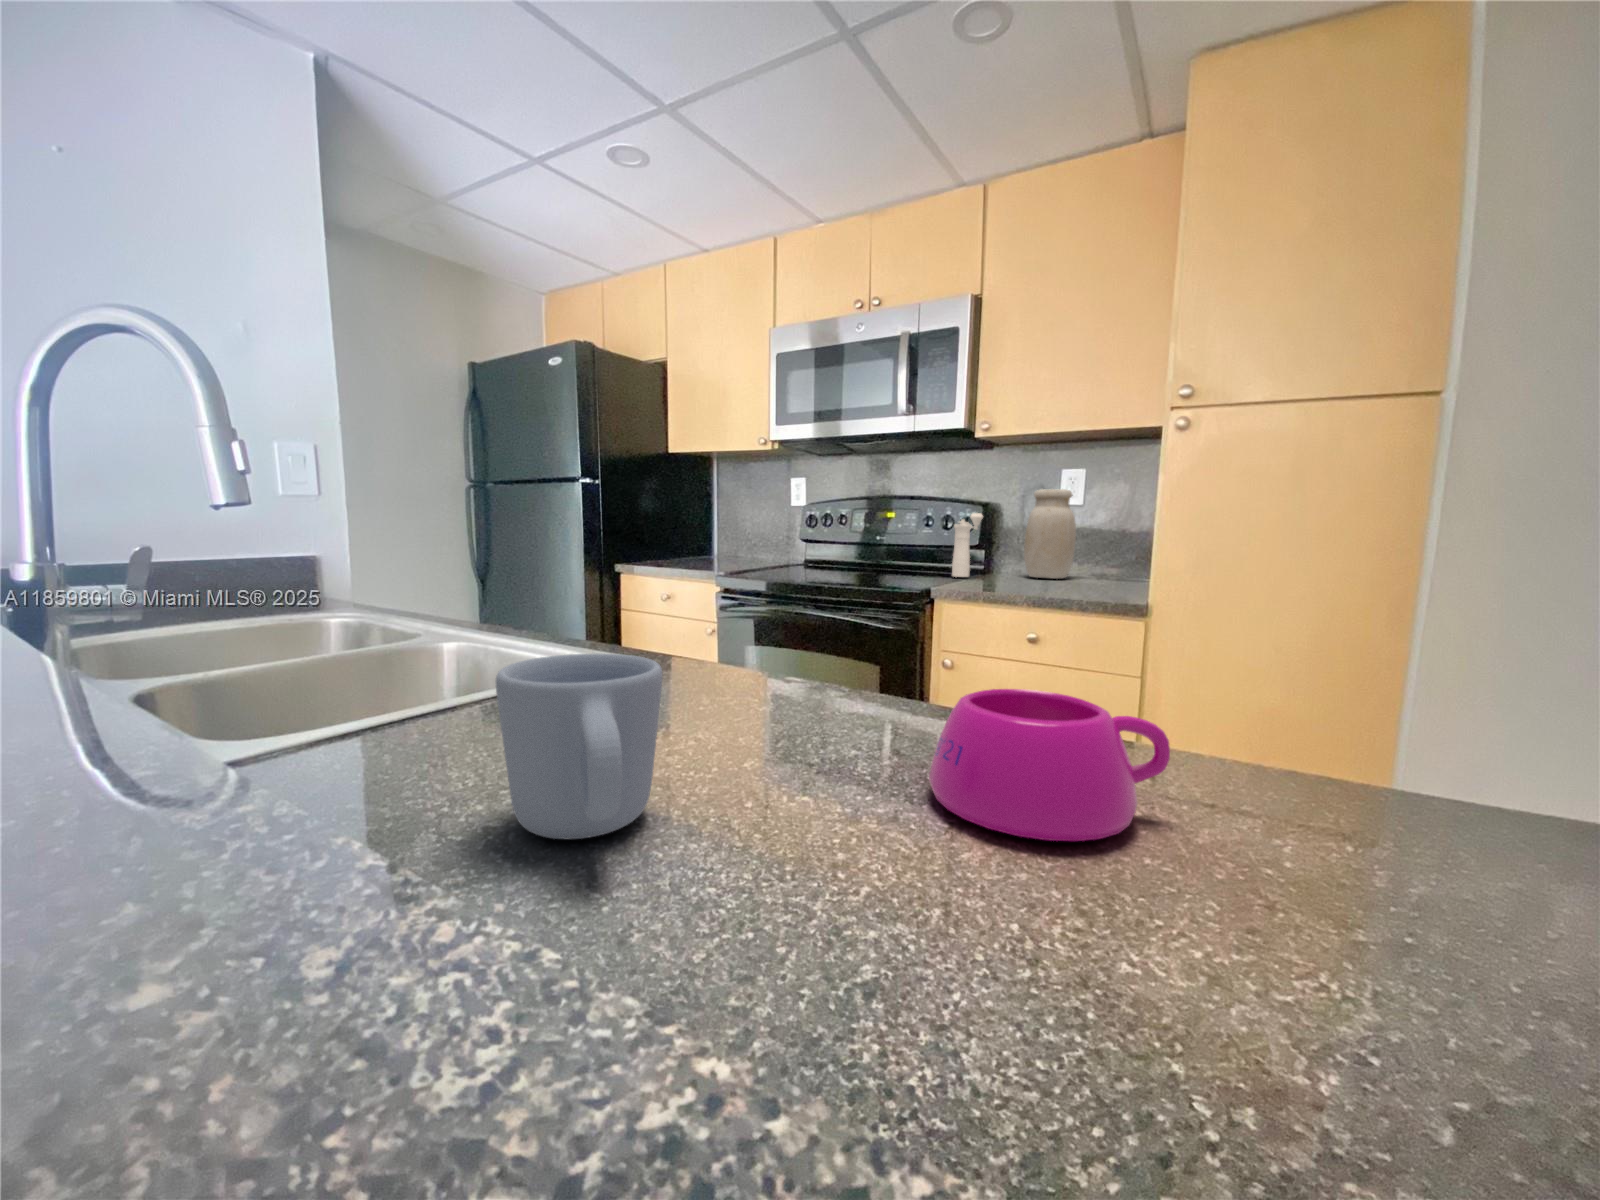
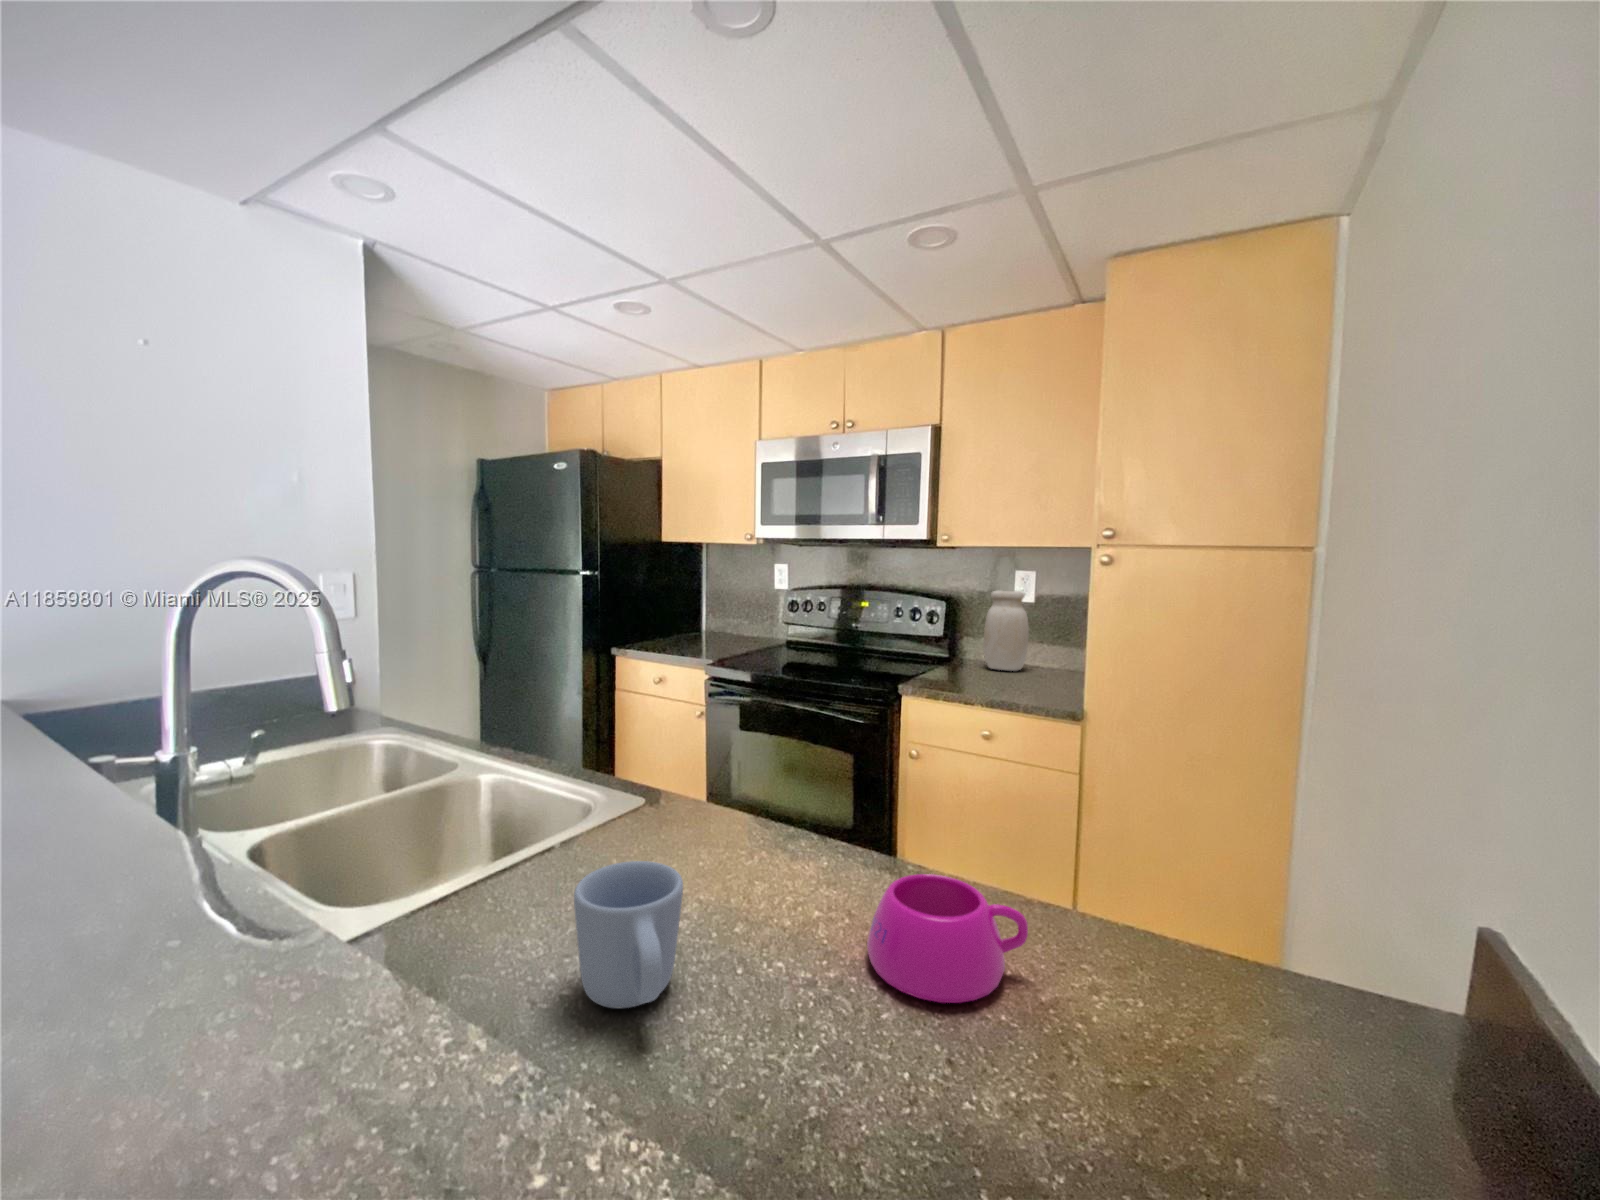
pepper mill: present [952,513,983,577] -> none [919,609,947,669]

